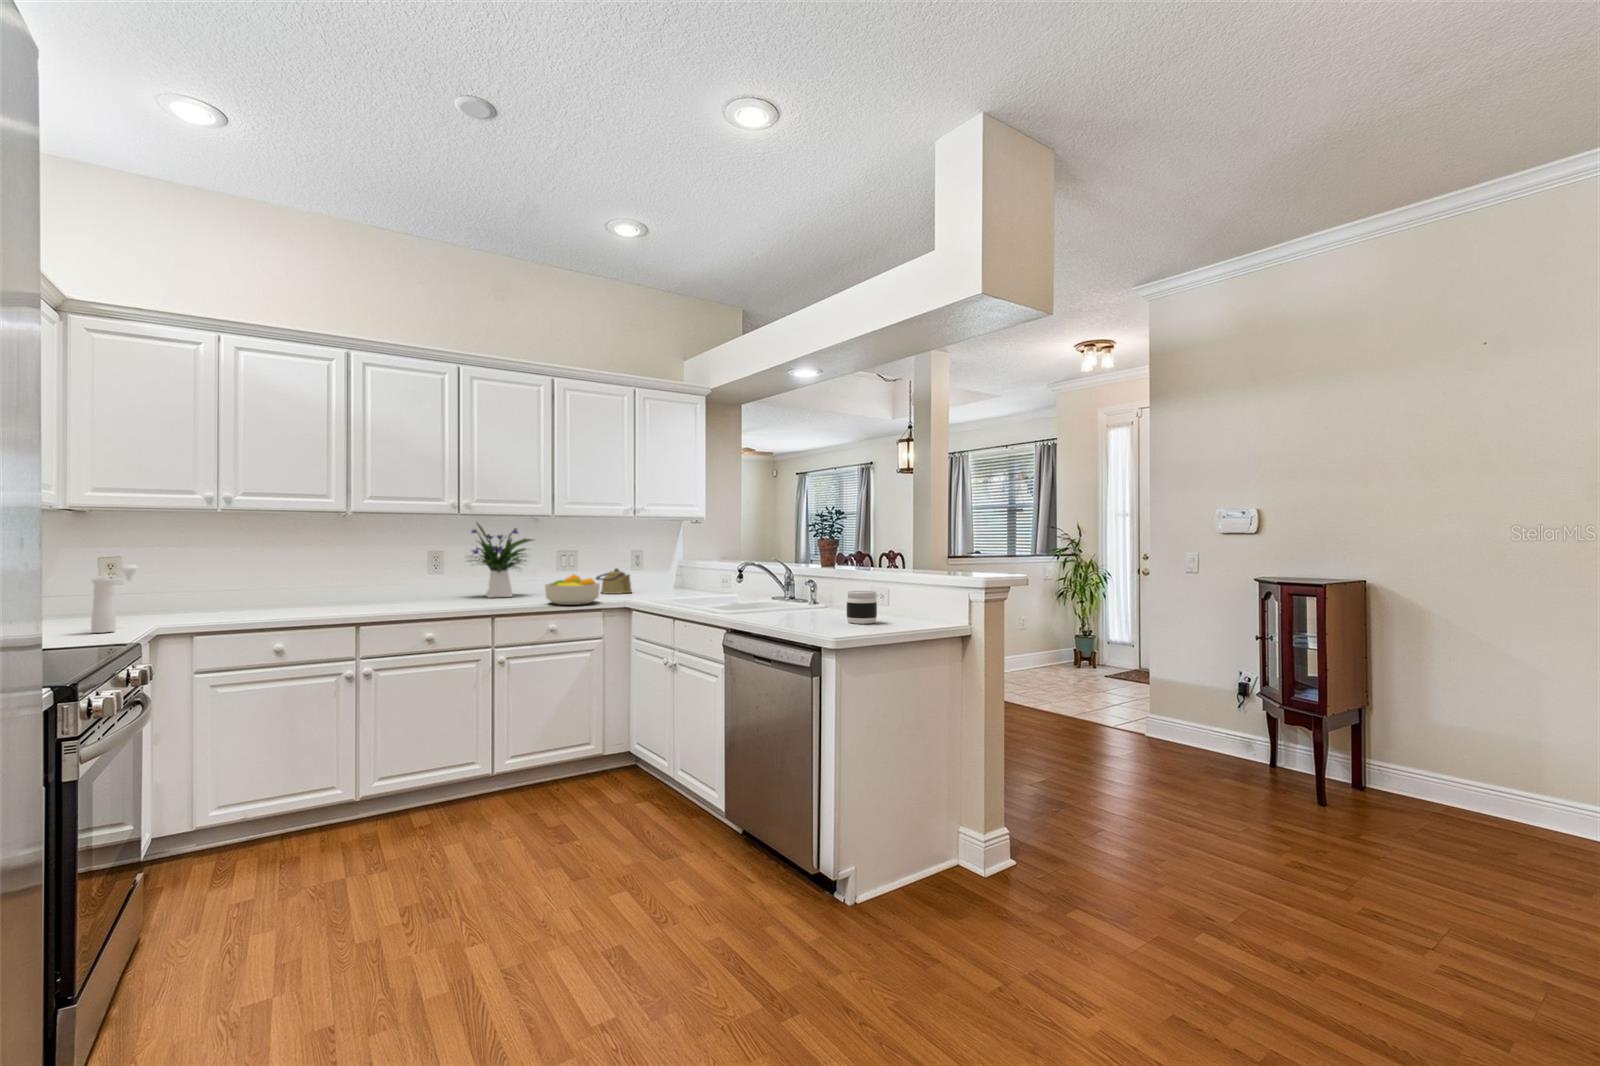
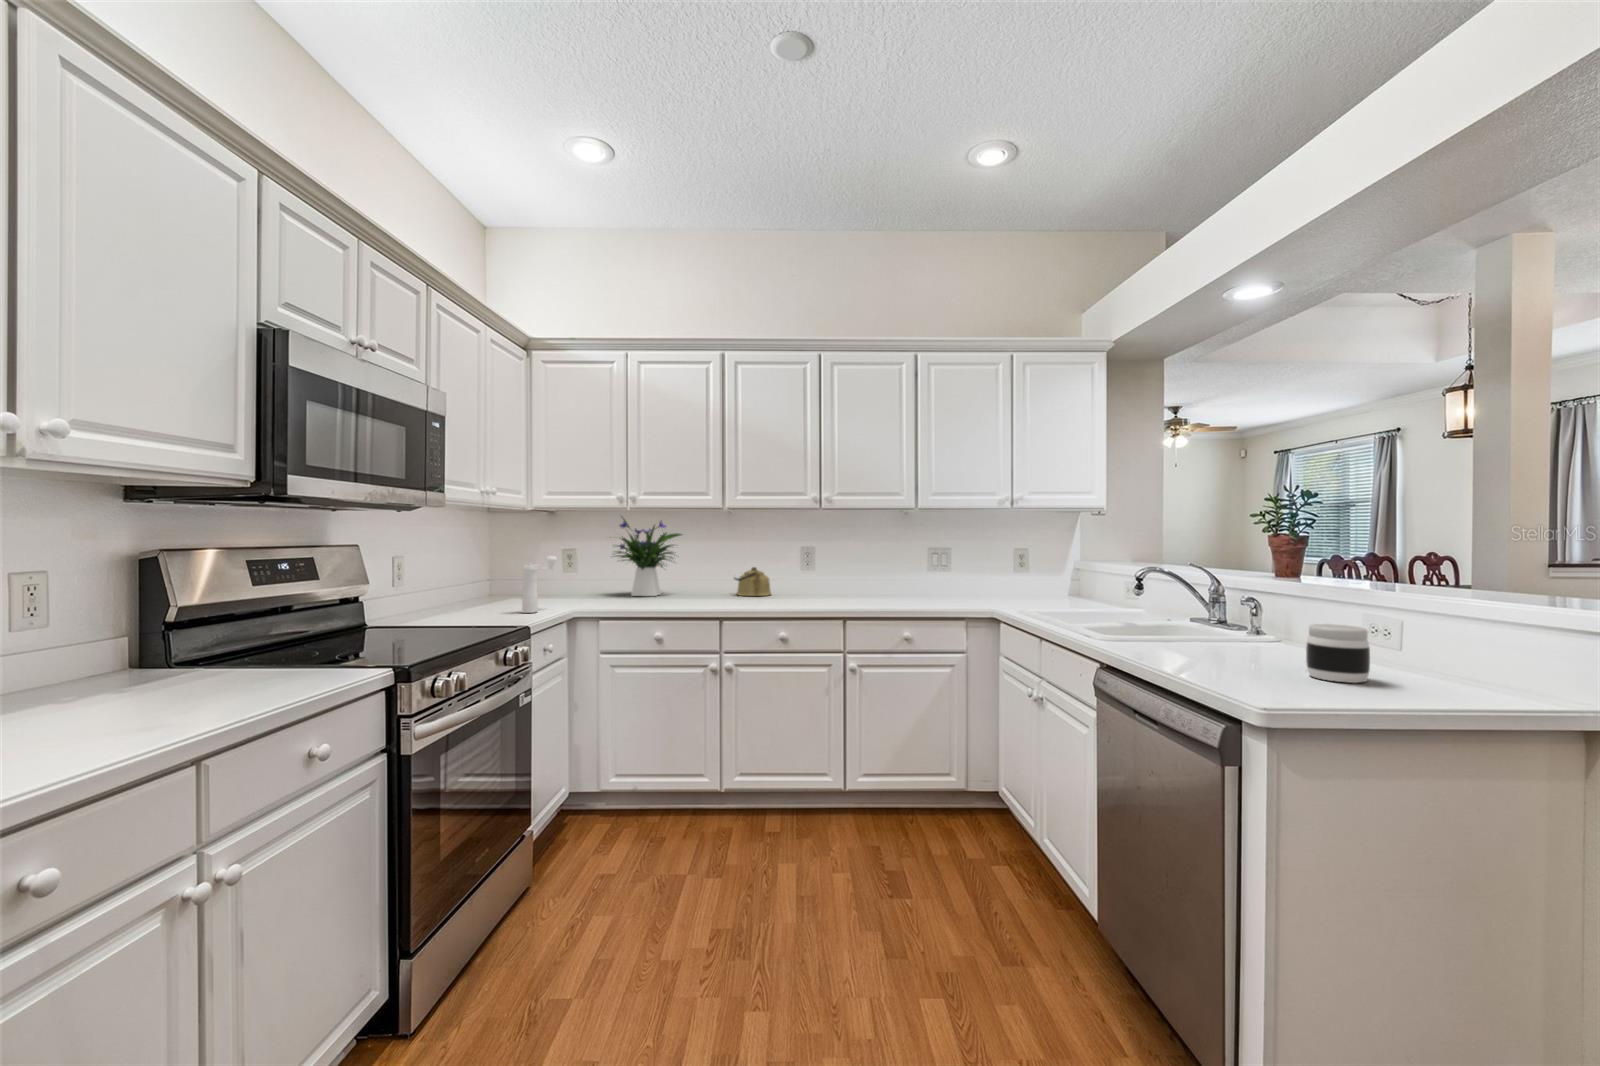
flower arrangement: present [468,523,534,597] -> present [617,518,681,596]
kettle: present [596,568,632,594] -> present [734,567,771,596]
fruit bowl: present [545,575,600,605] -> none [900,575,961,611]

